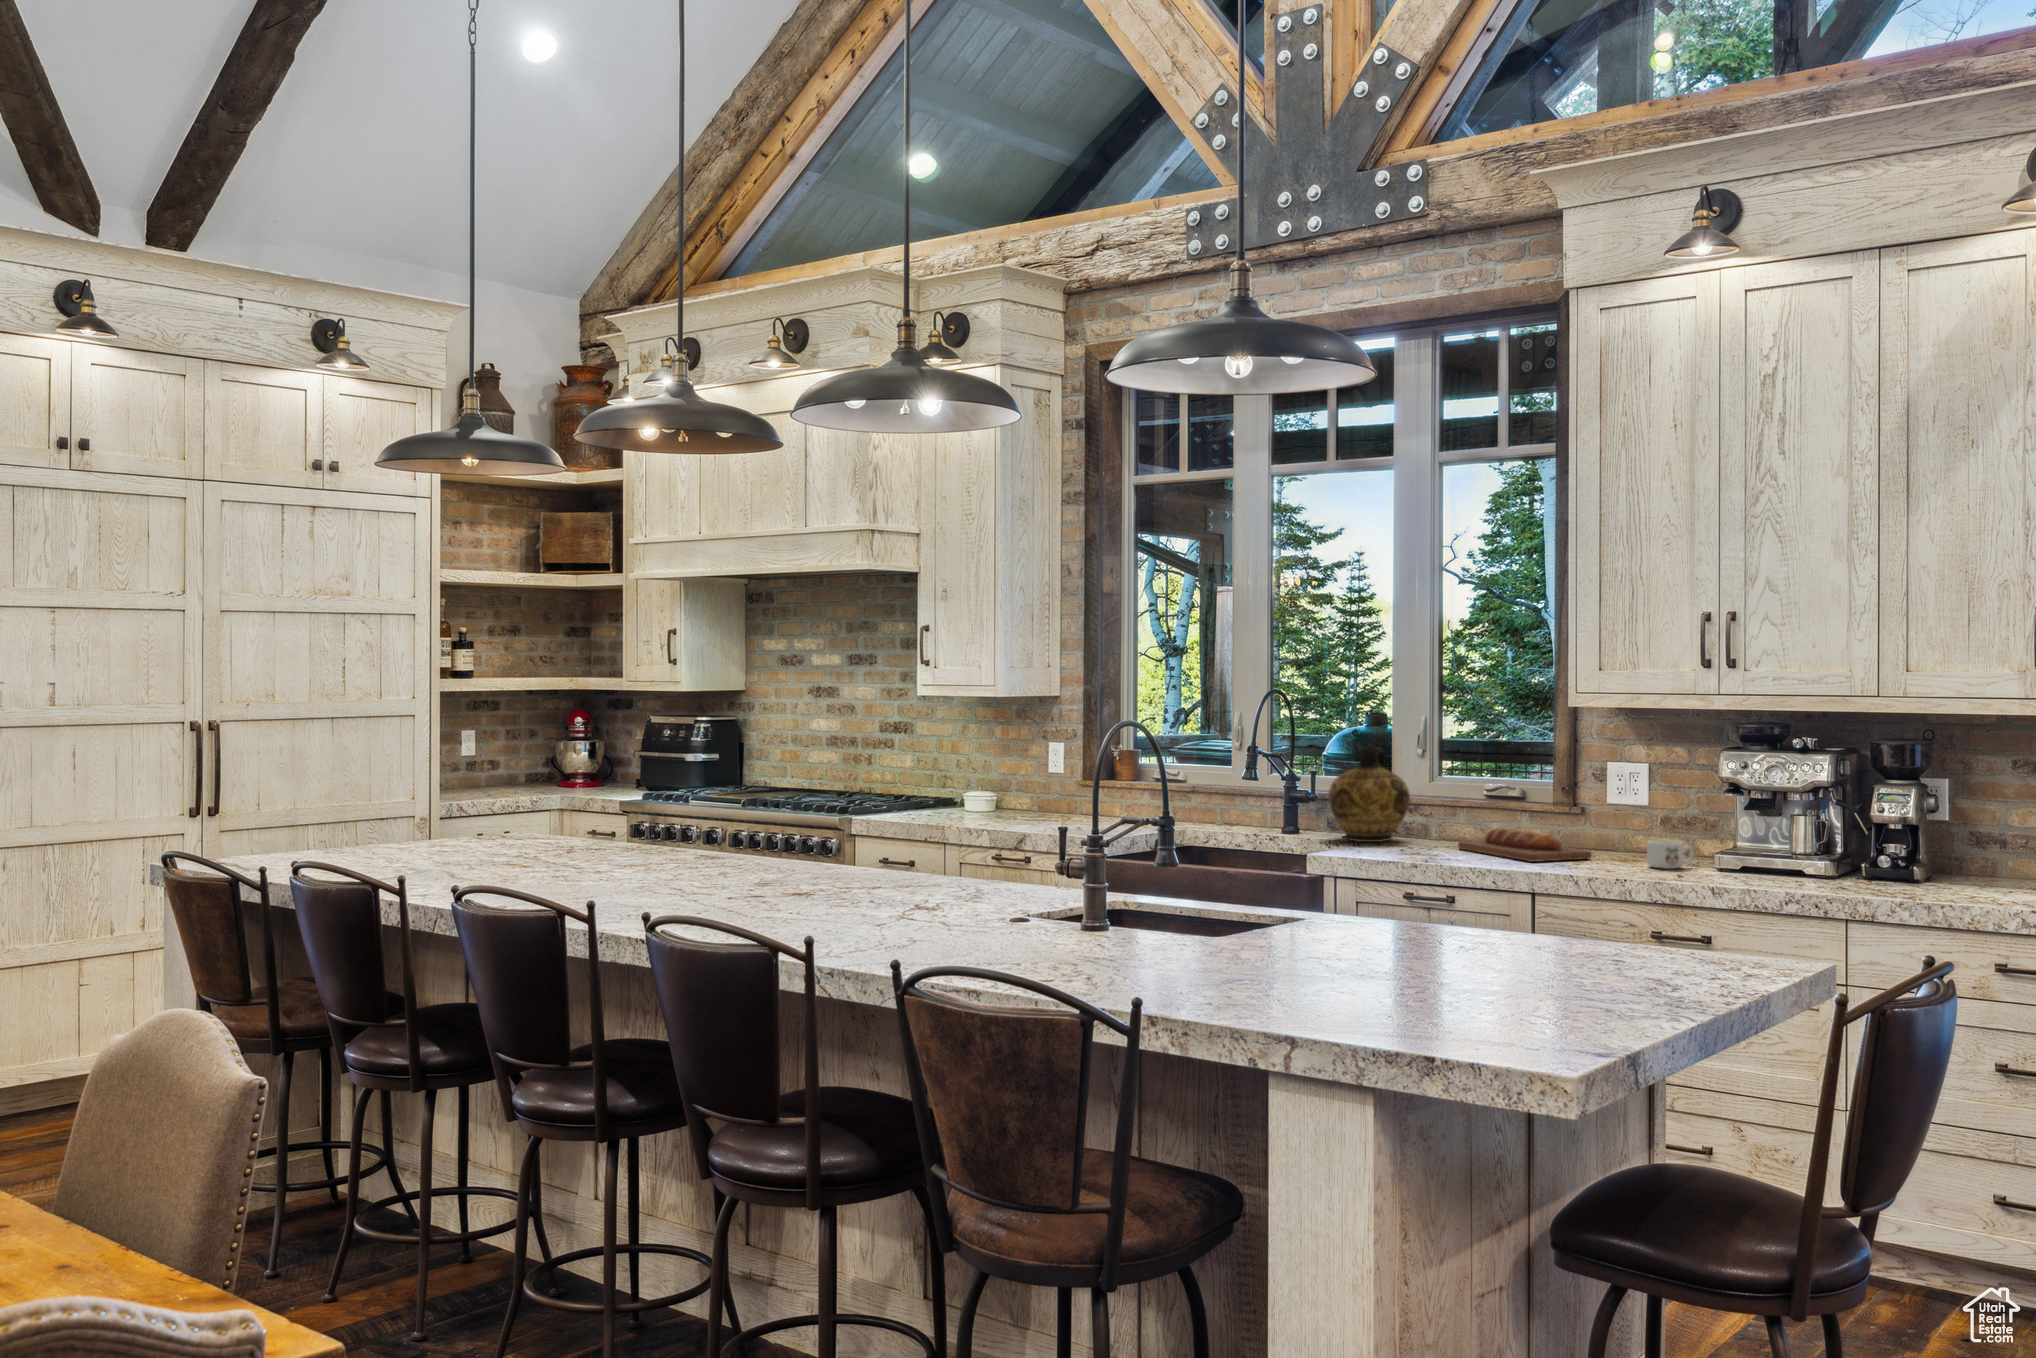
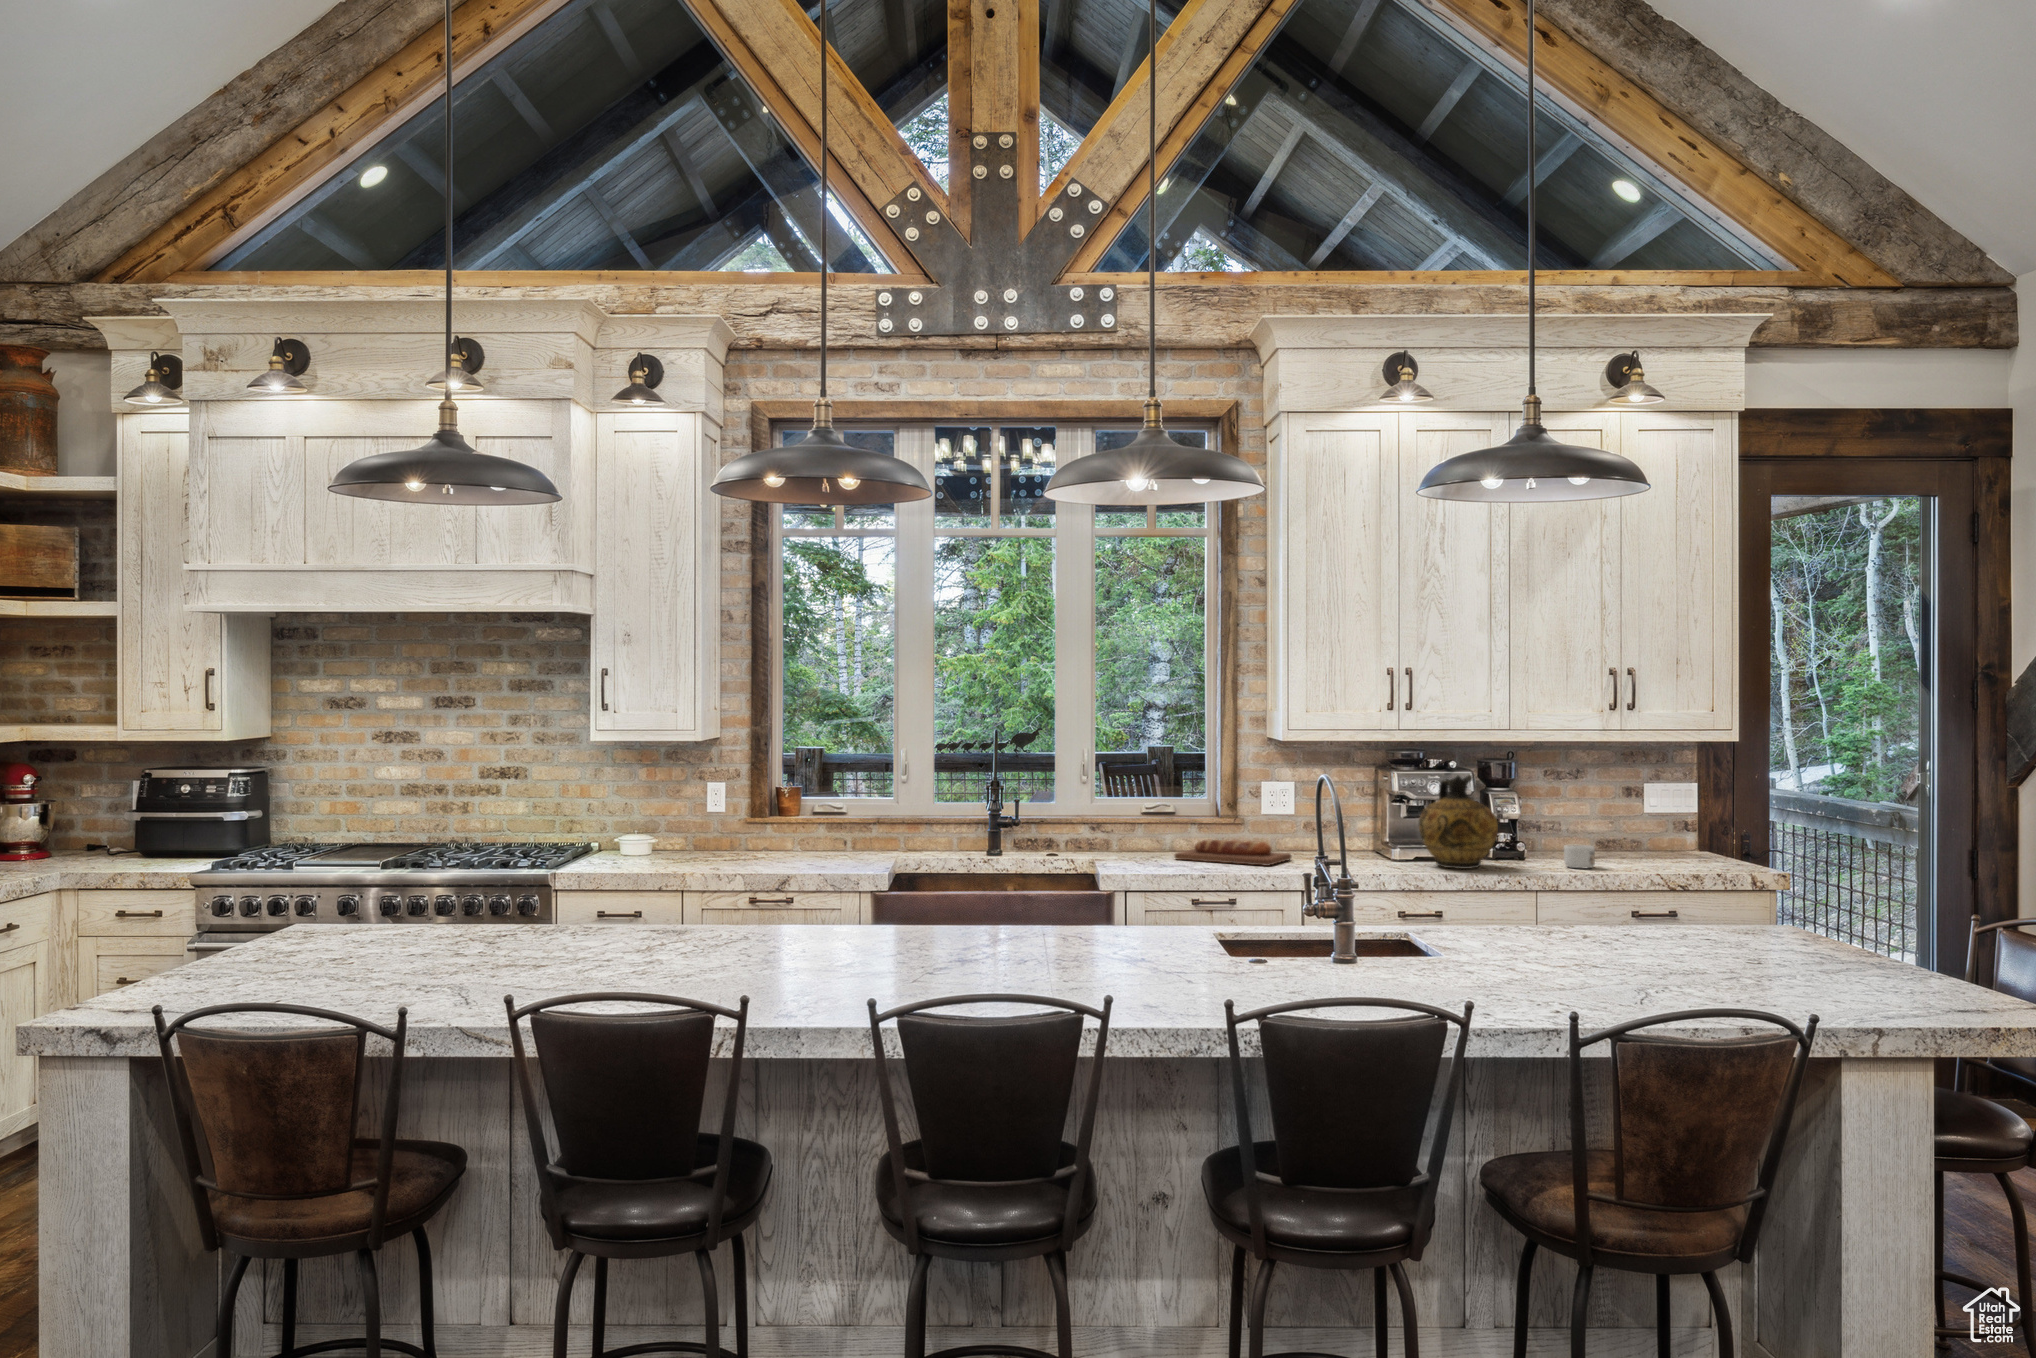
ceramic jug: present [1329,743,1410,842] -> present [1419,775,1498,869]
mug: present [1647,840,1693,869] -> present [1564,845,1595,868]

